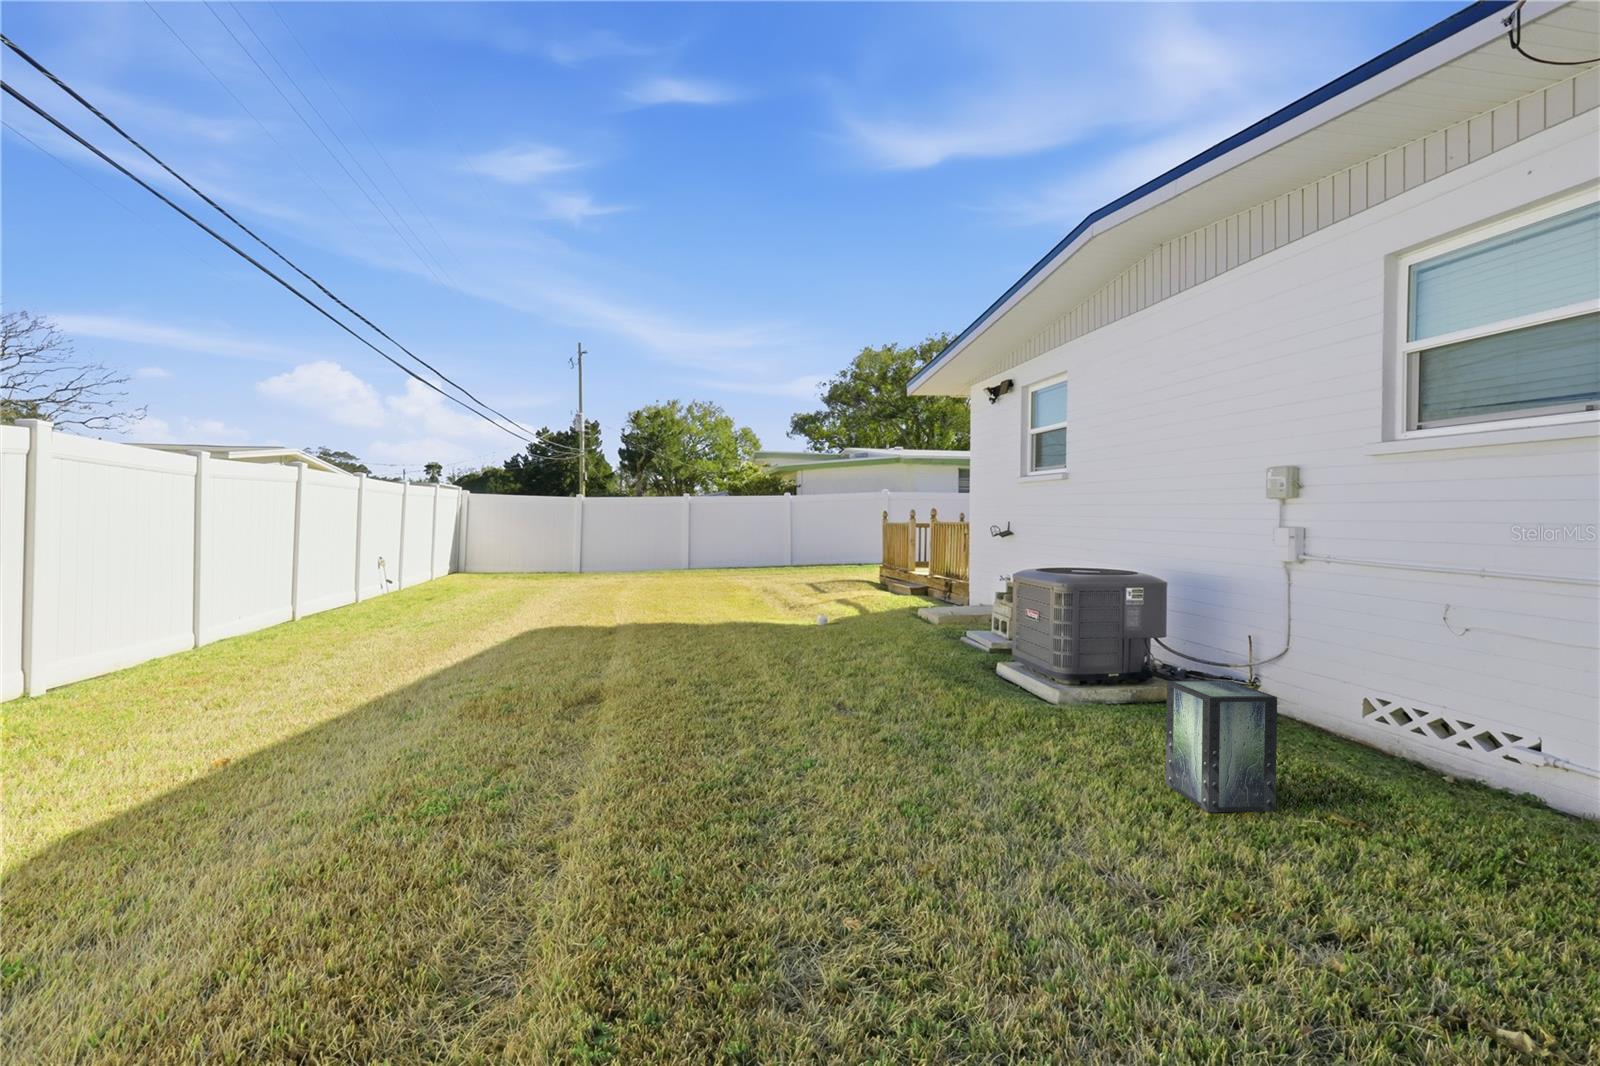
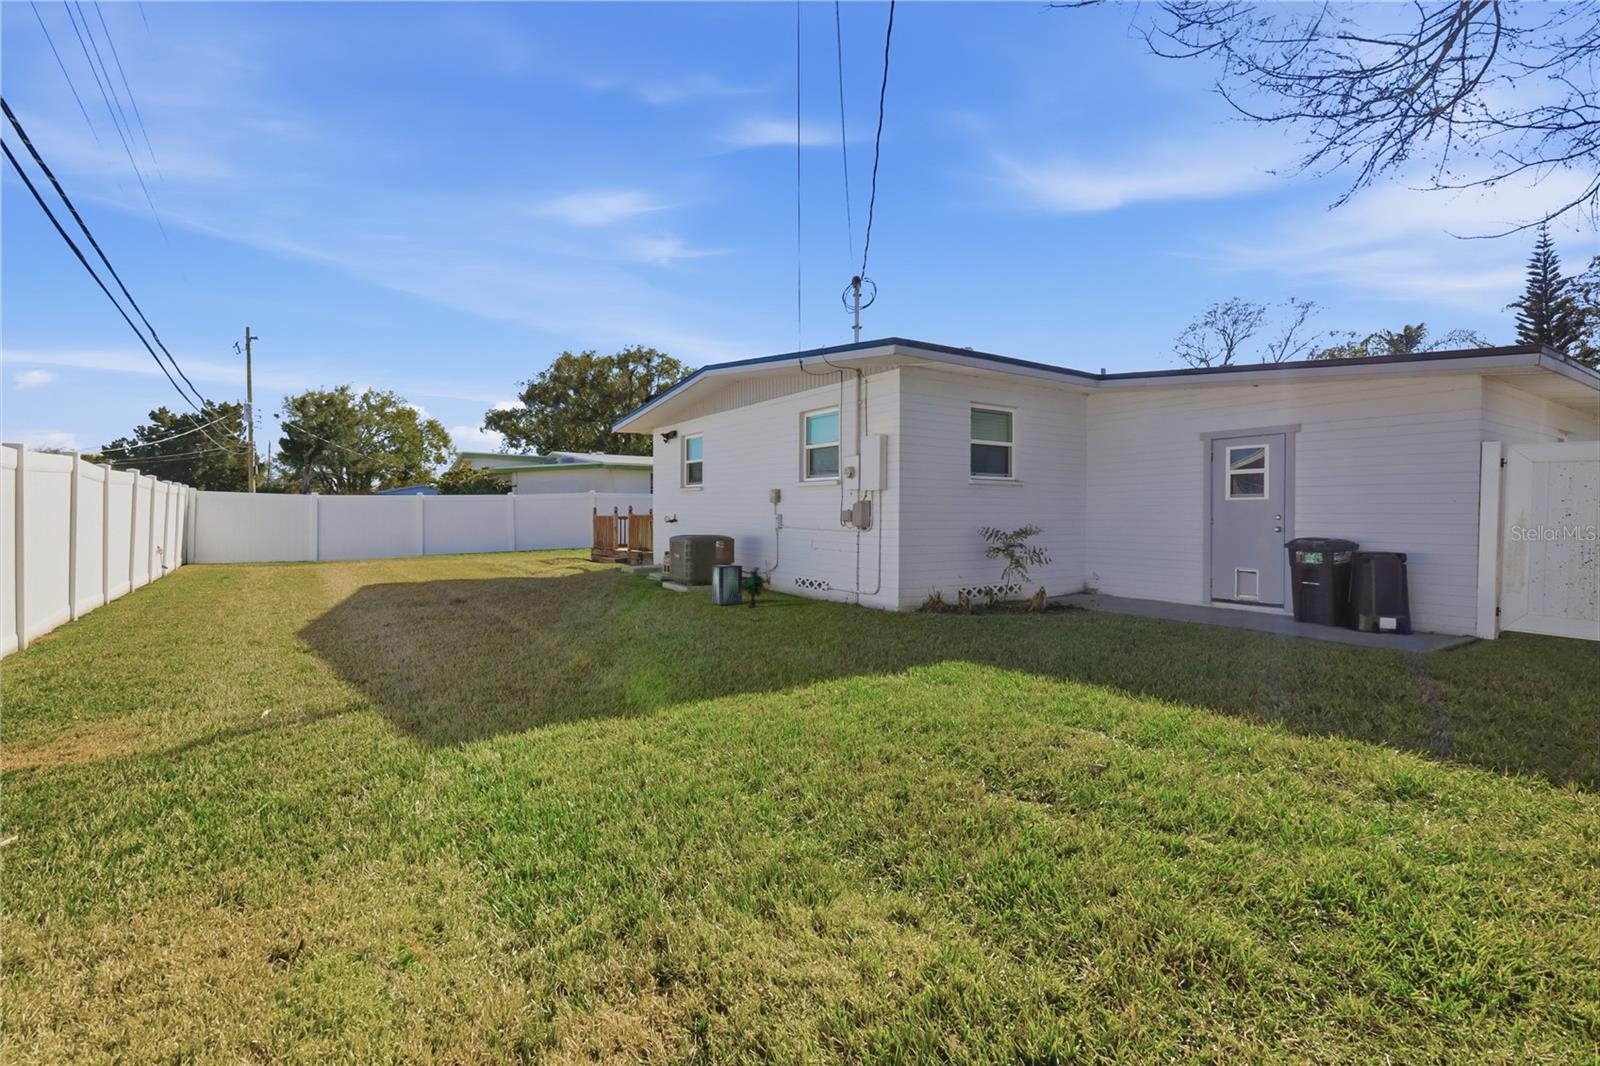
decorative plant: none [1301,724,1403,859] -> present [743,567,764,607]

